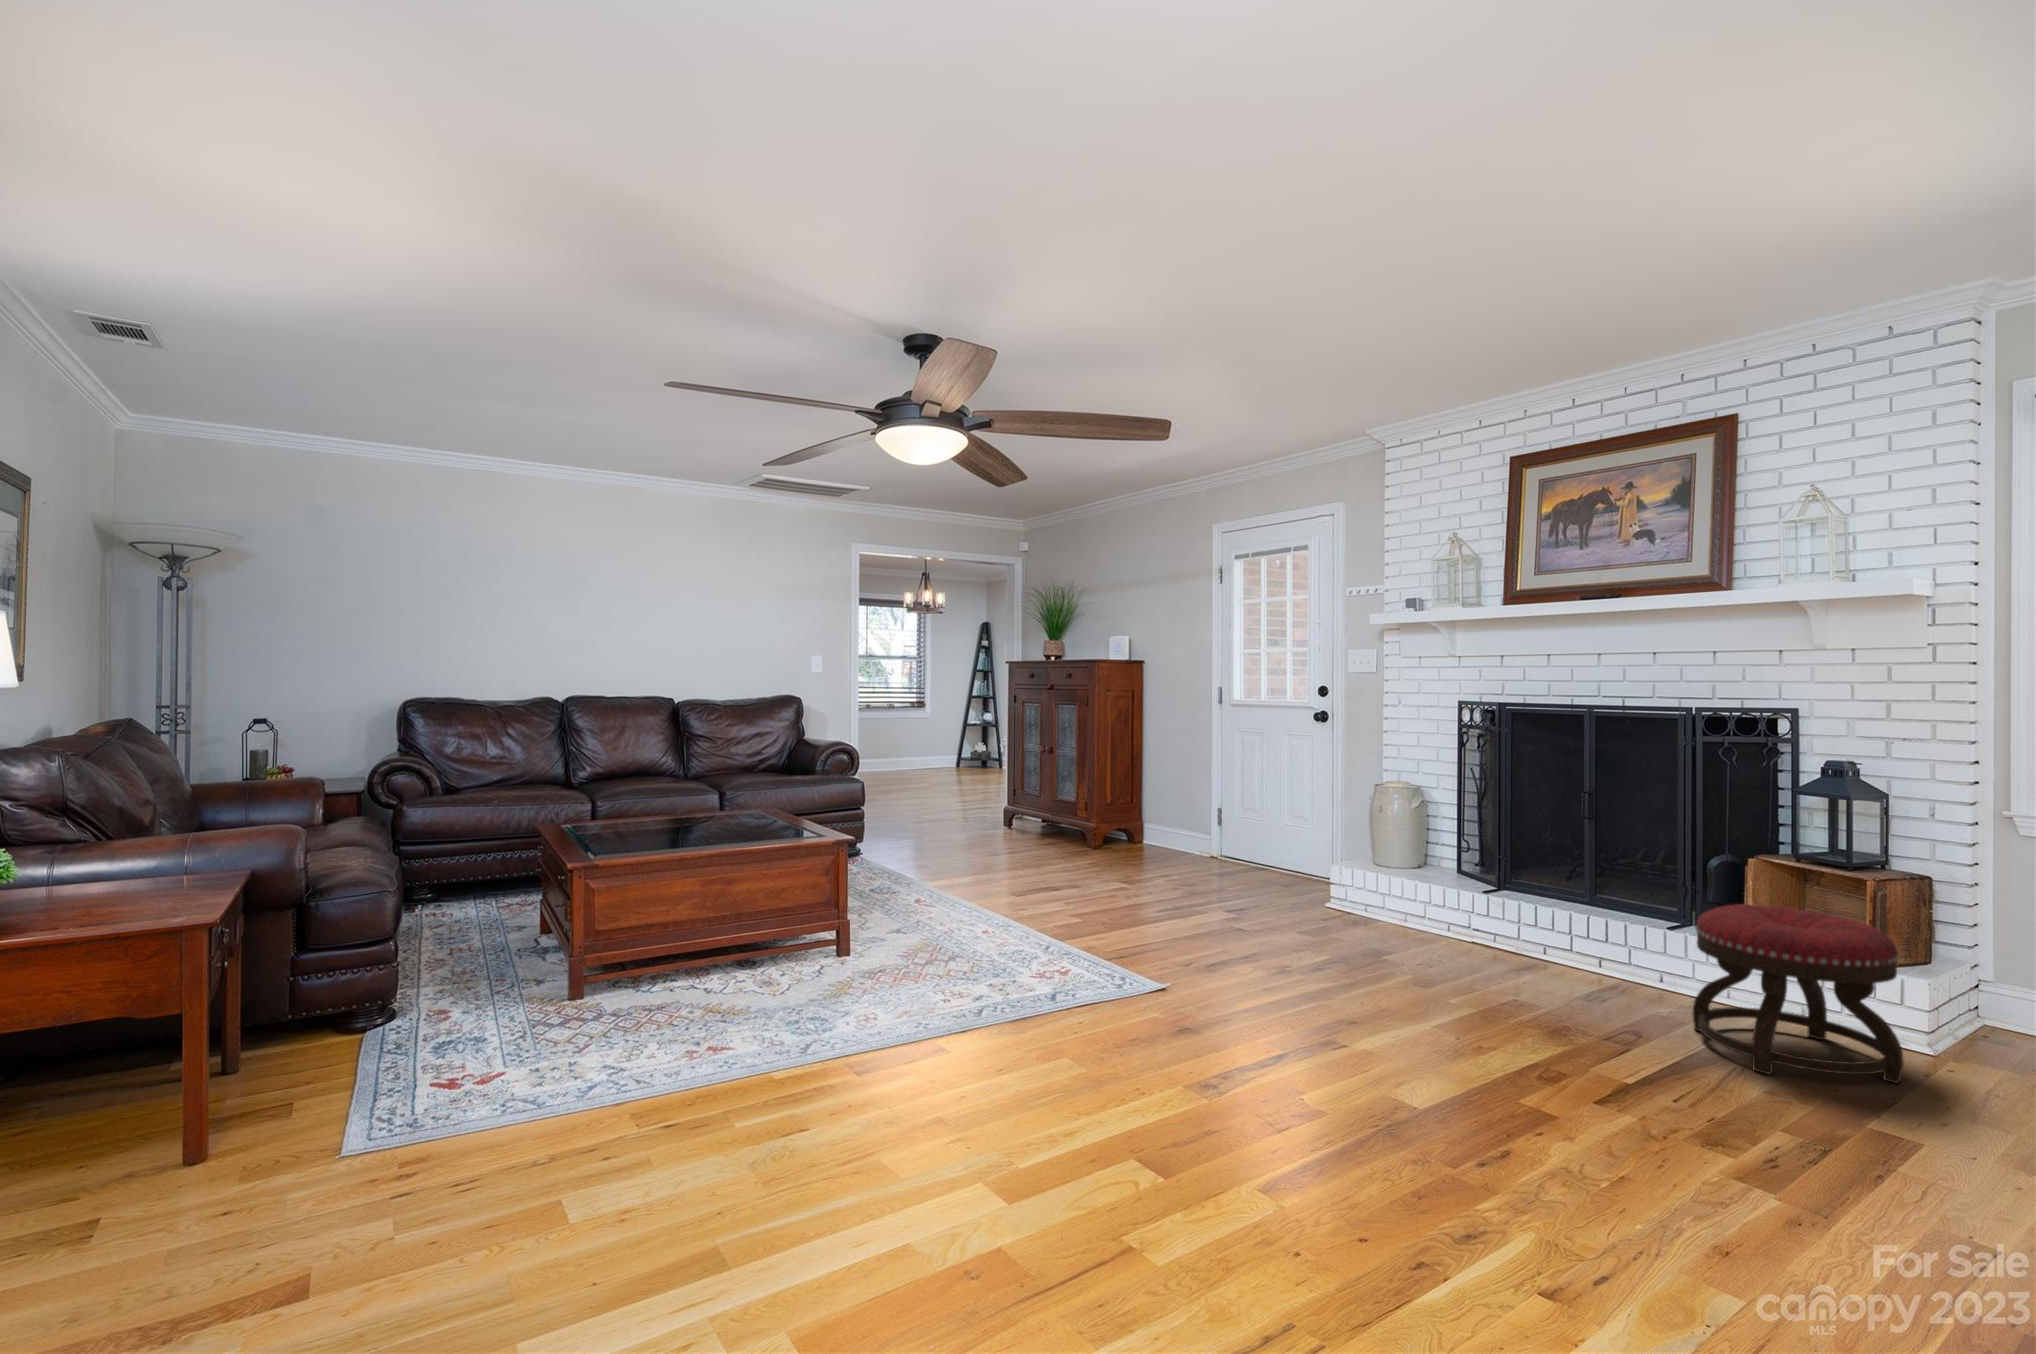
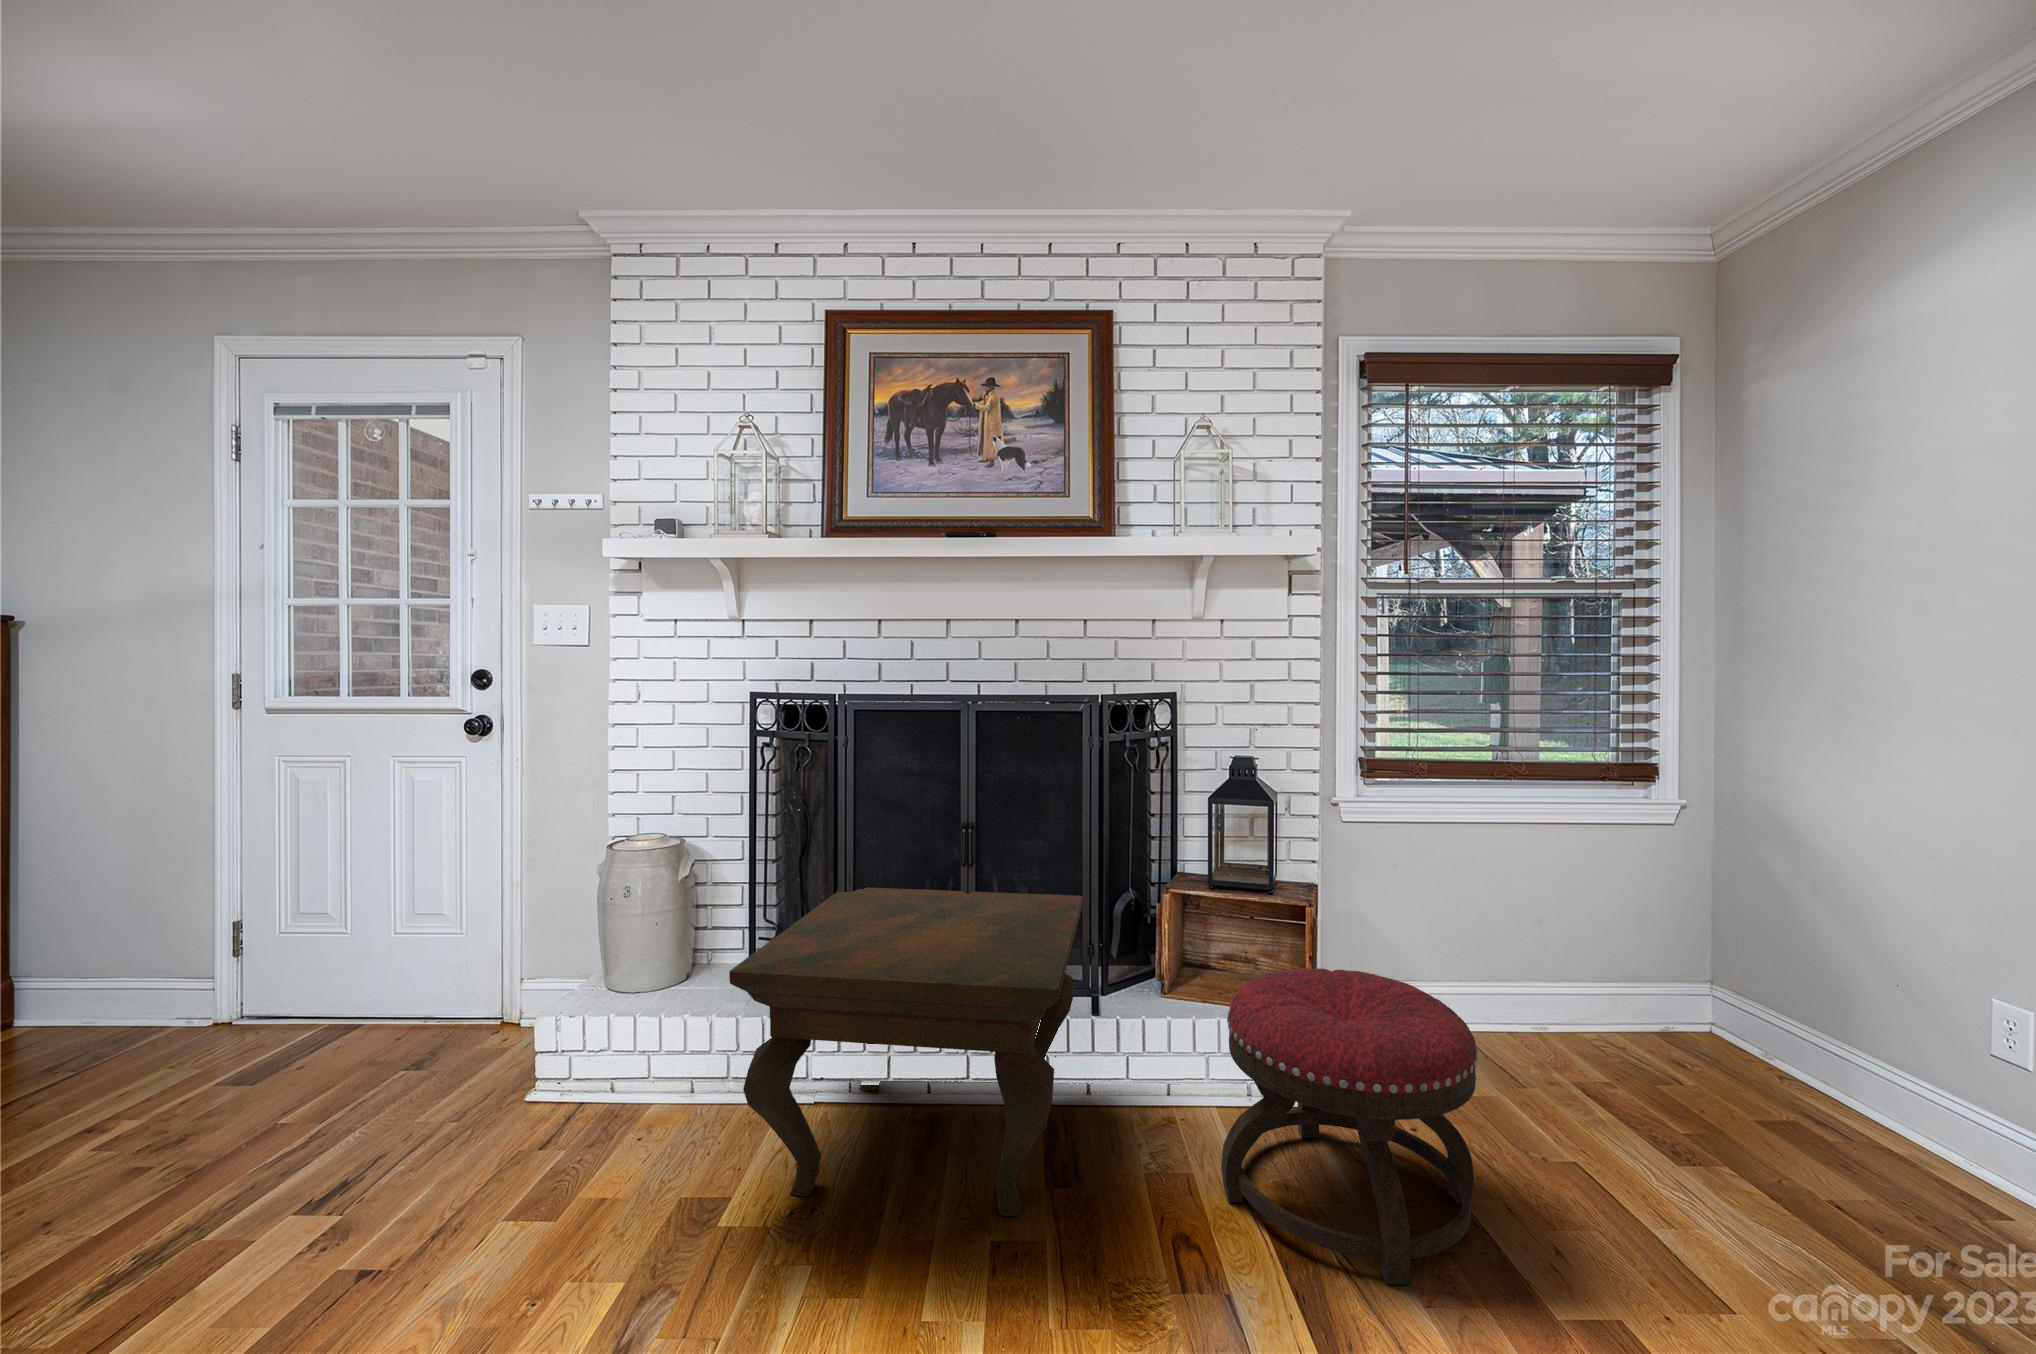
side table: none [1404,825,1667,995] -> present [729,888,1083,1216]

